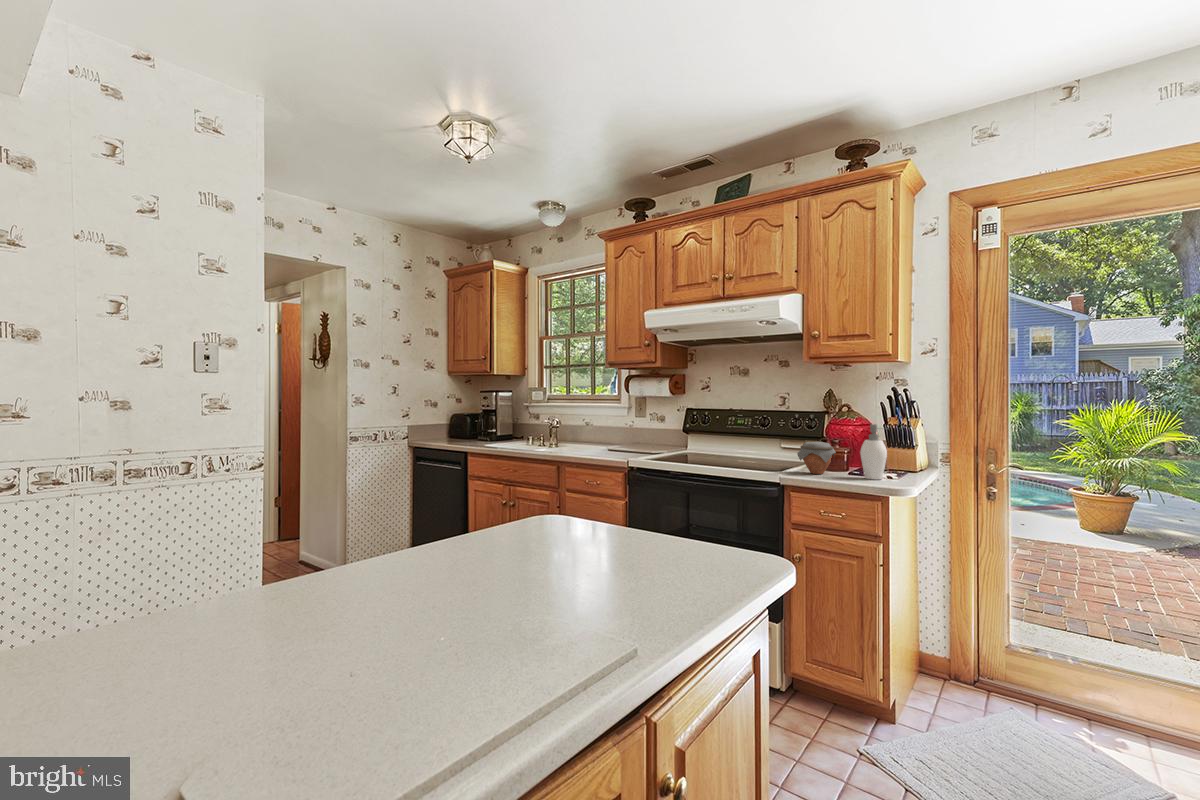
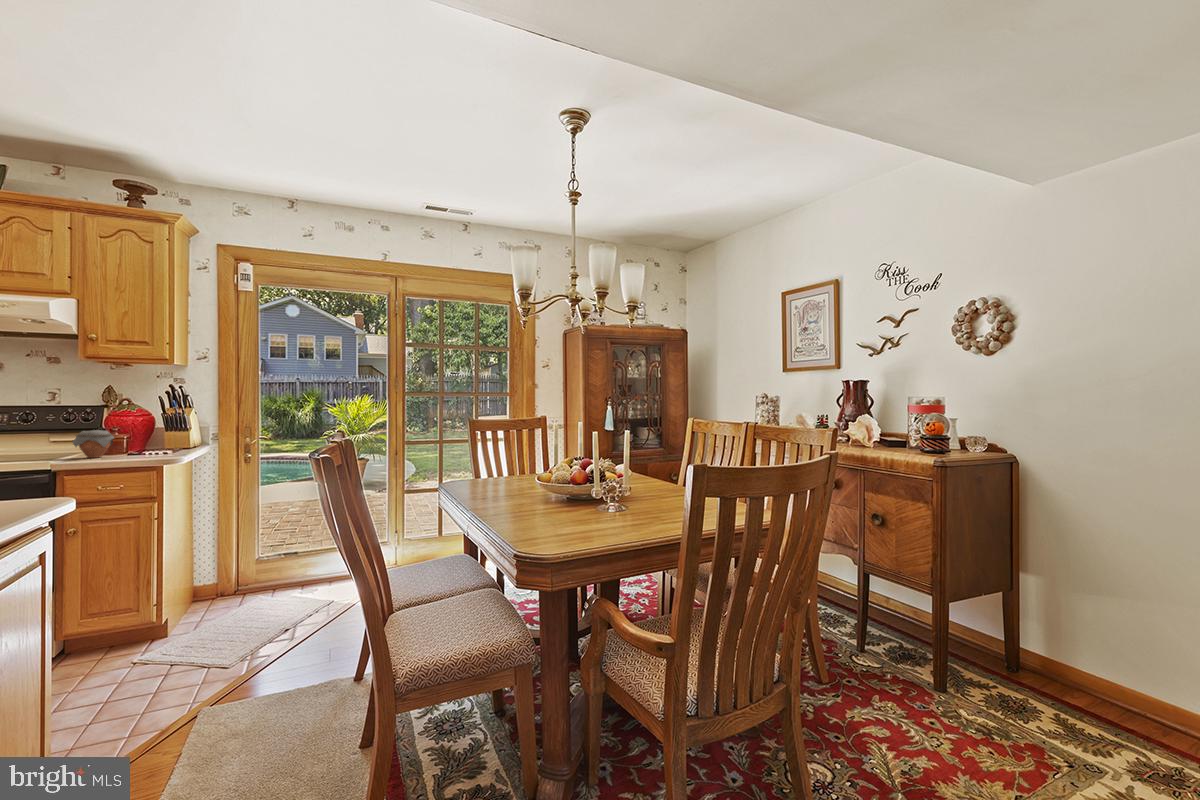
soap dispenser: present [860,424,887,480] -> none [139,413,167,457]

